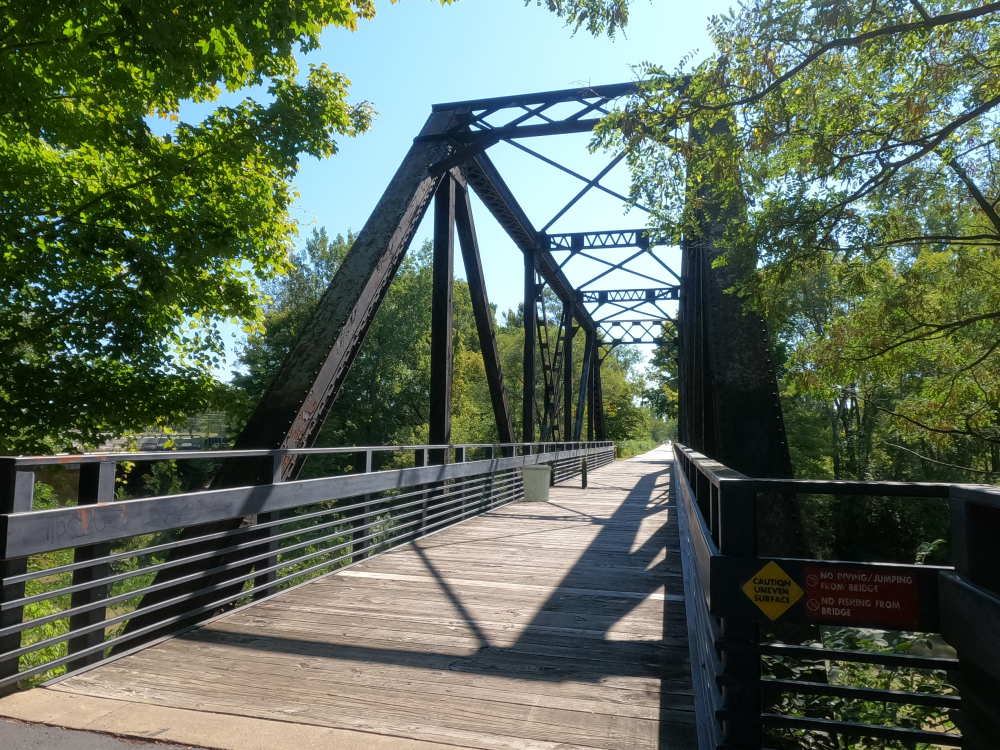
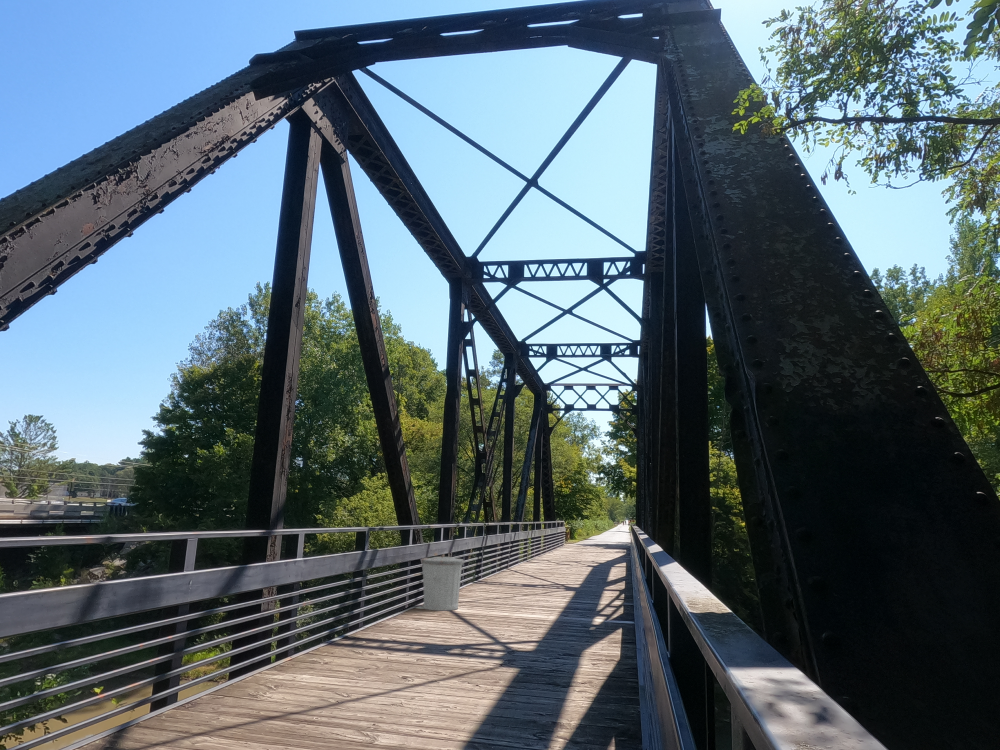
bench: present [548,460,587,489] -> none [468,547,520,587]

